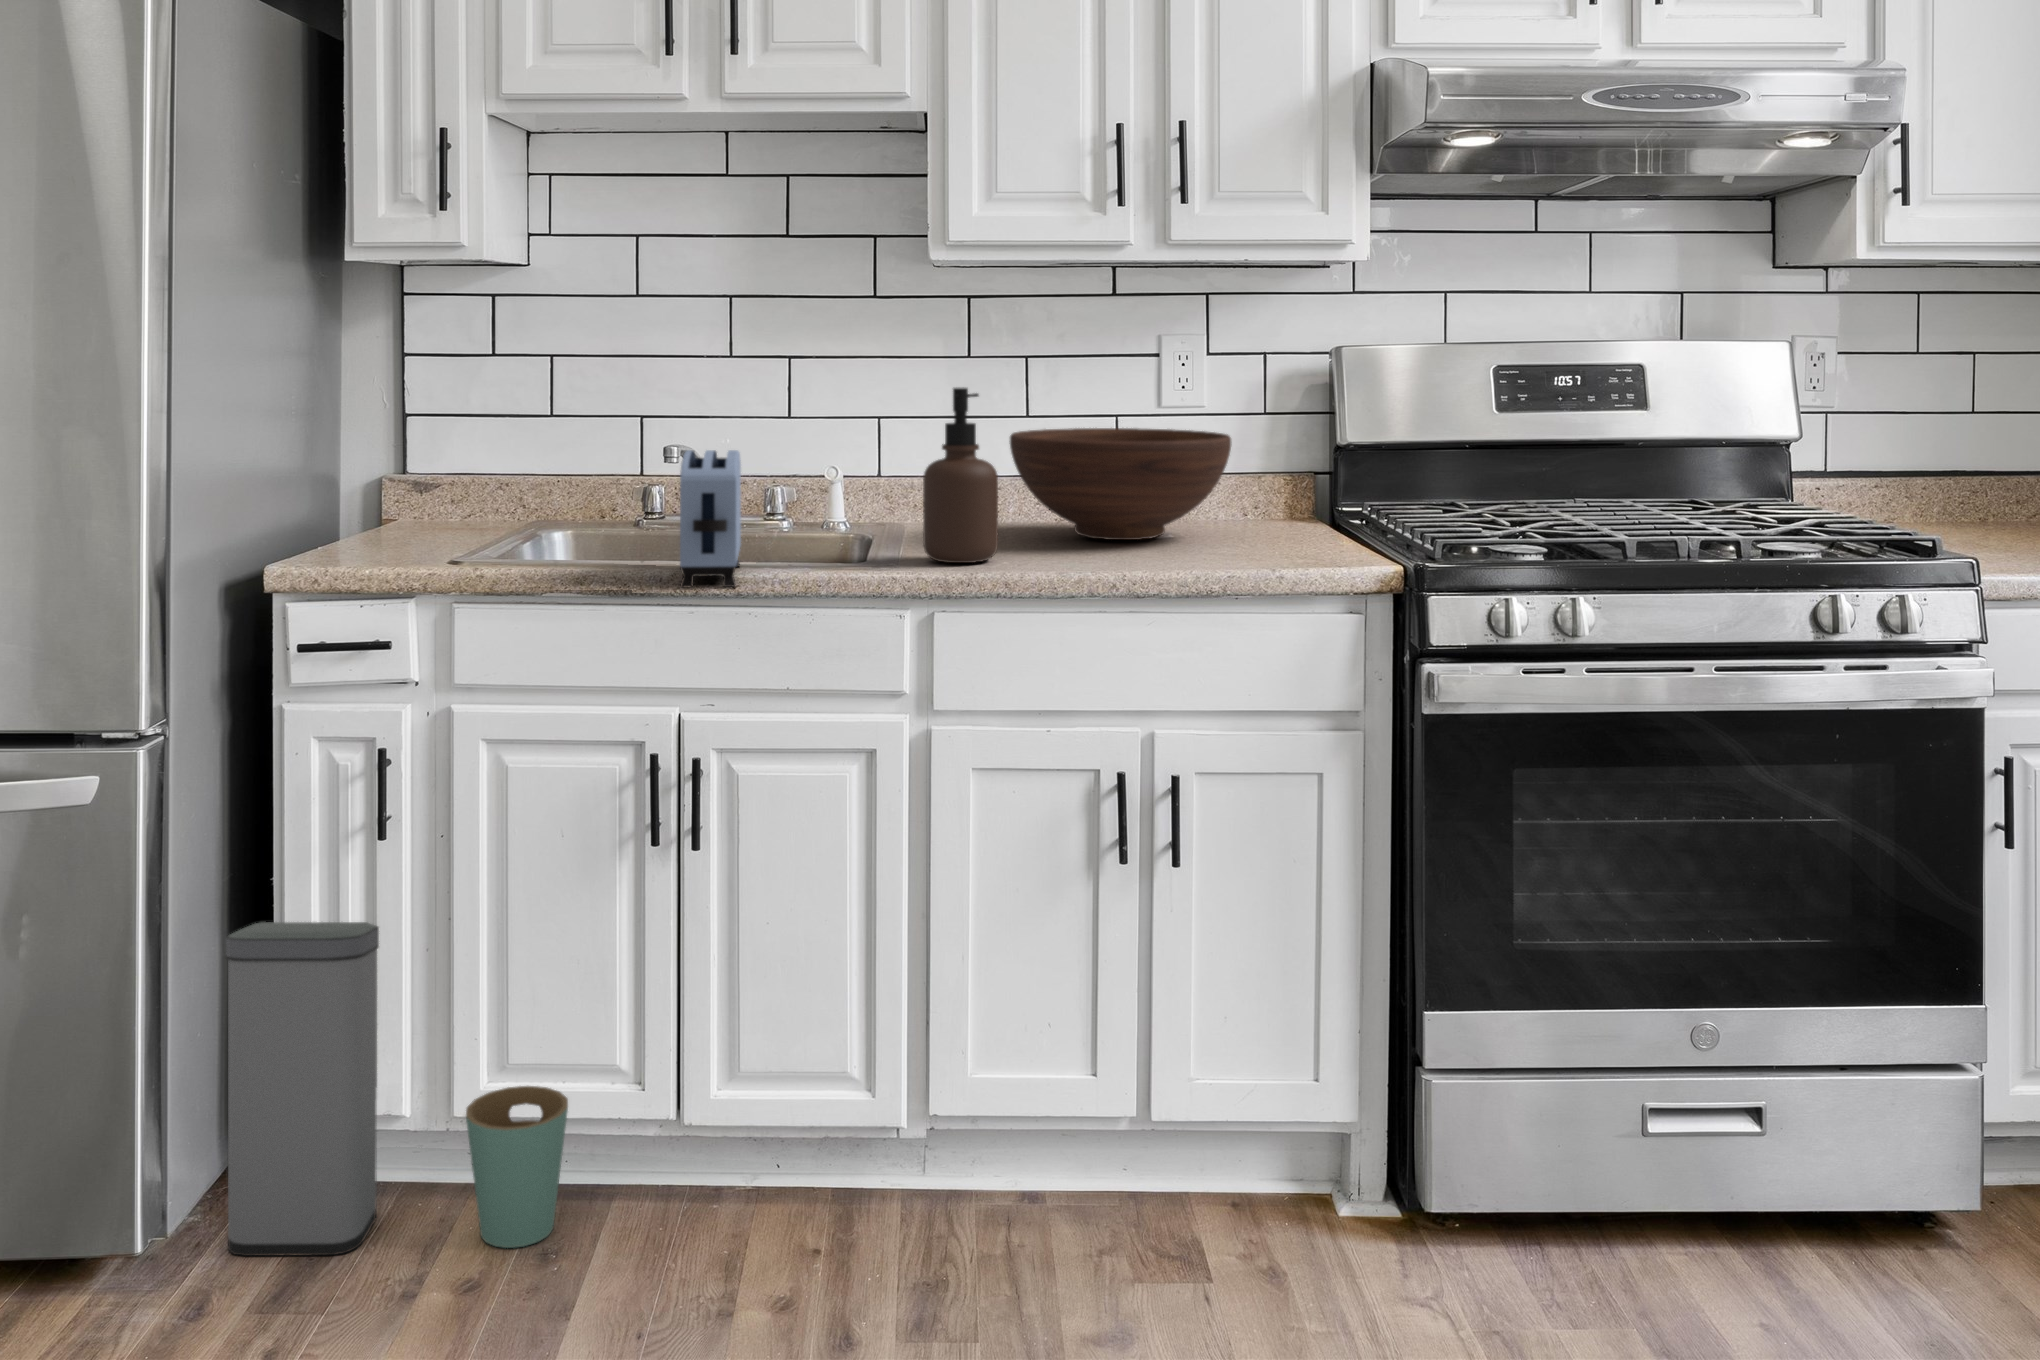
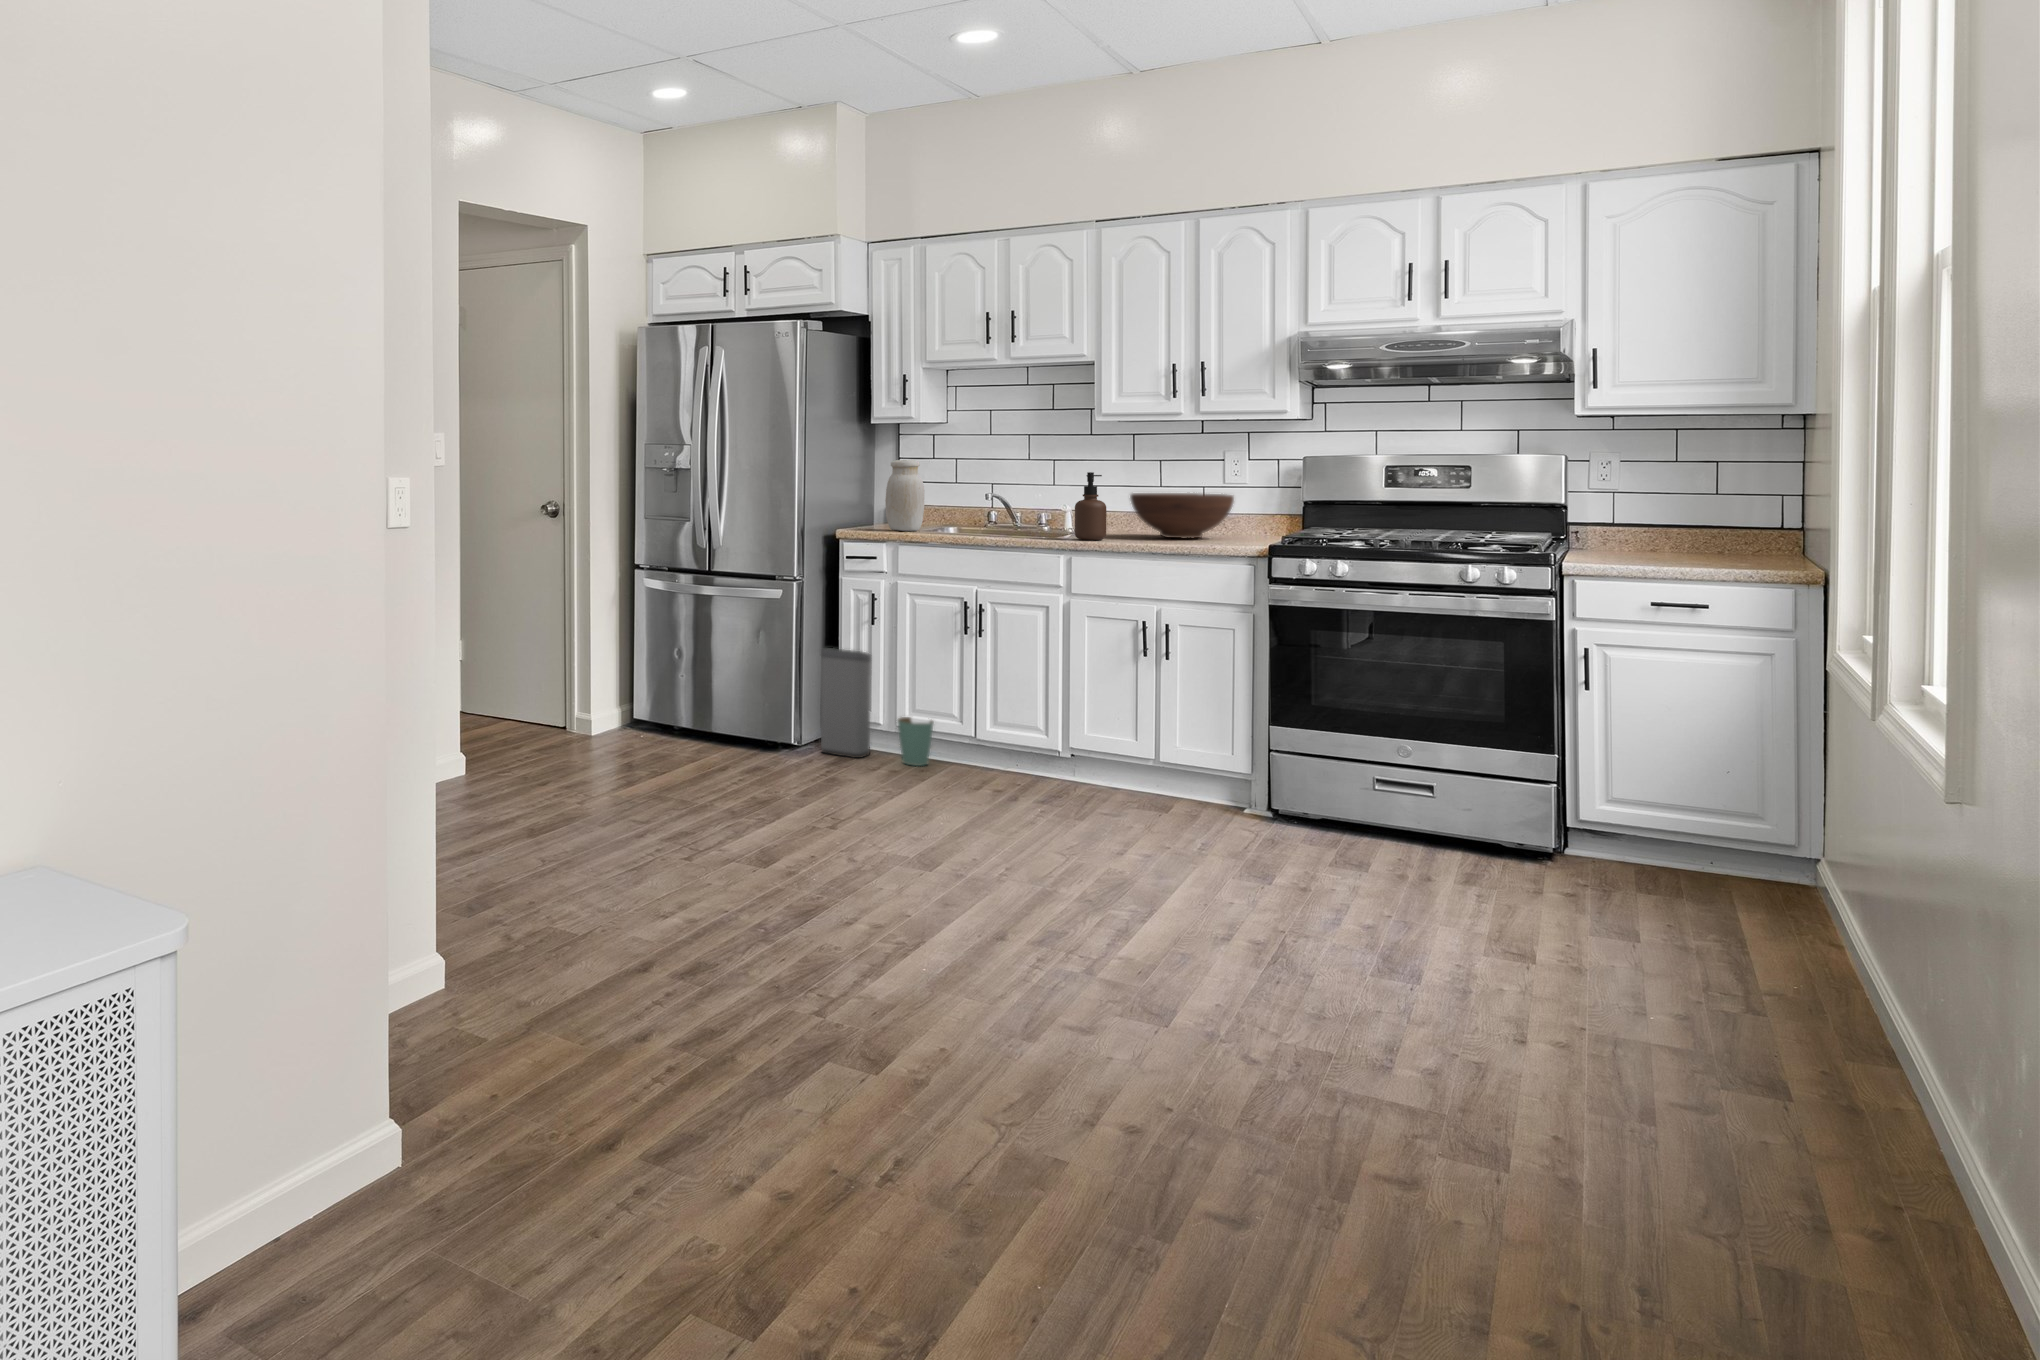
jar: none [390,357,492,547] -> present [885,460,924,531]
toaster: present [680,450,741,588] -> none [968,493,1003,541]

